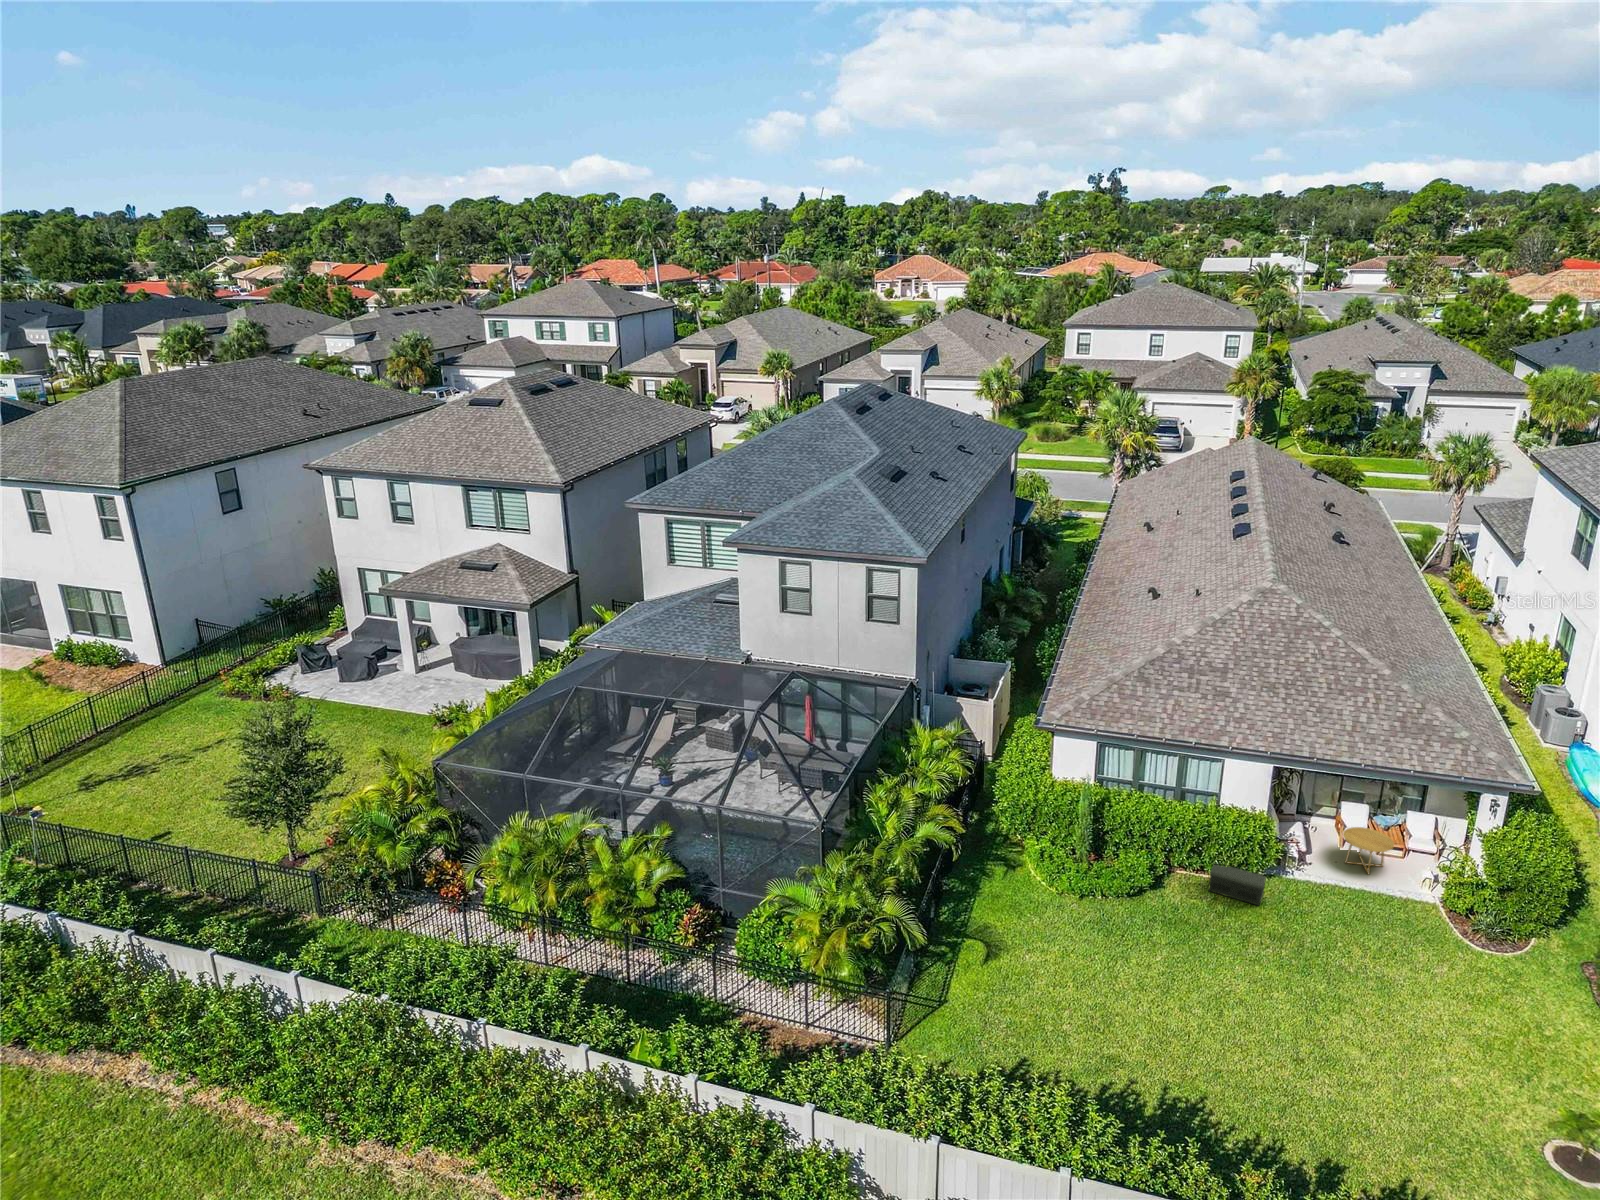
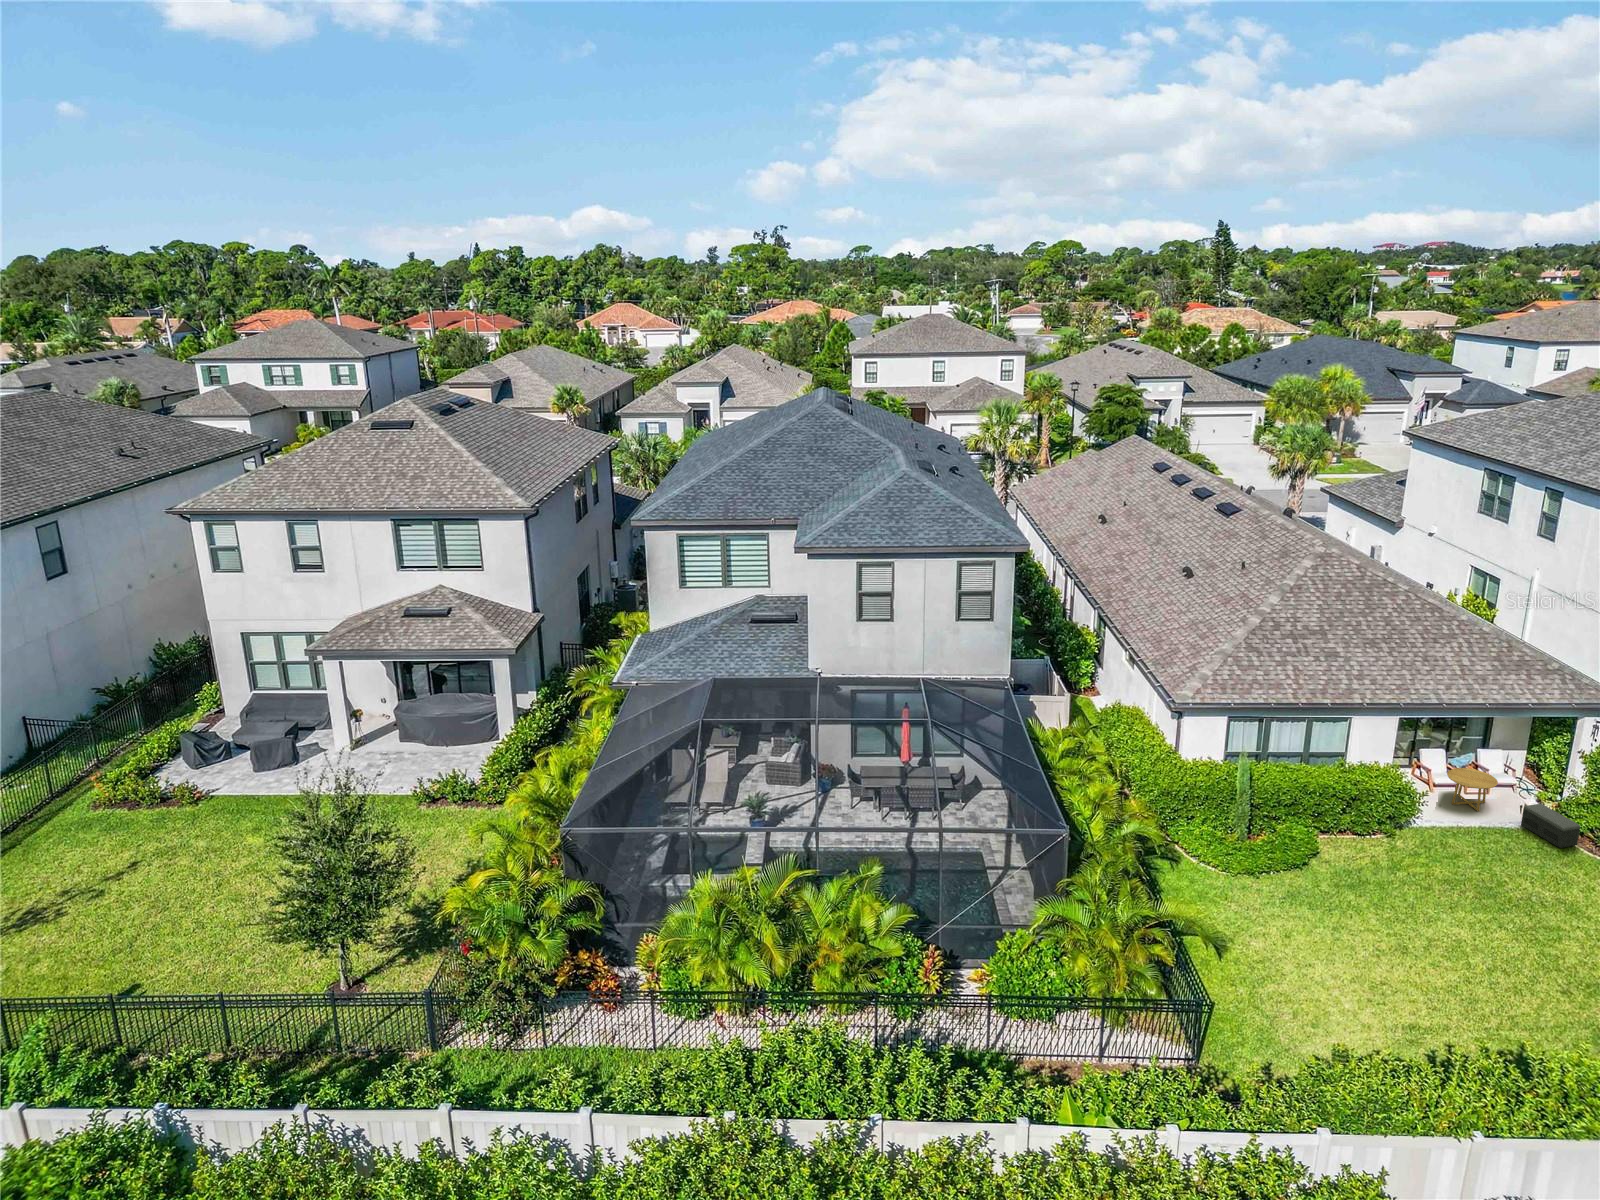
storage bench: present [1208,865,1266,905] -> present [1521,804,1580,848]

